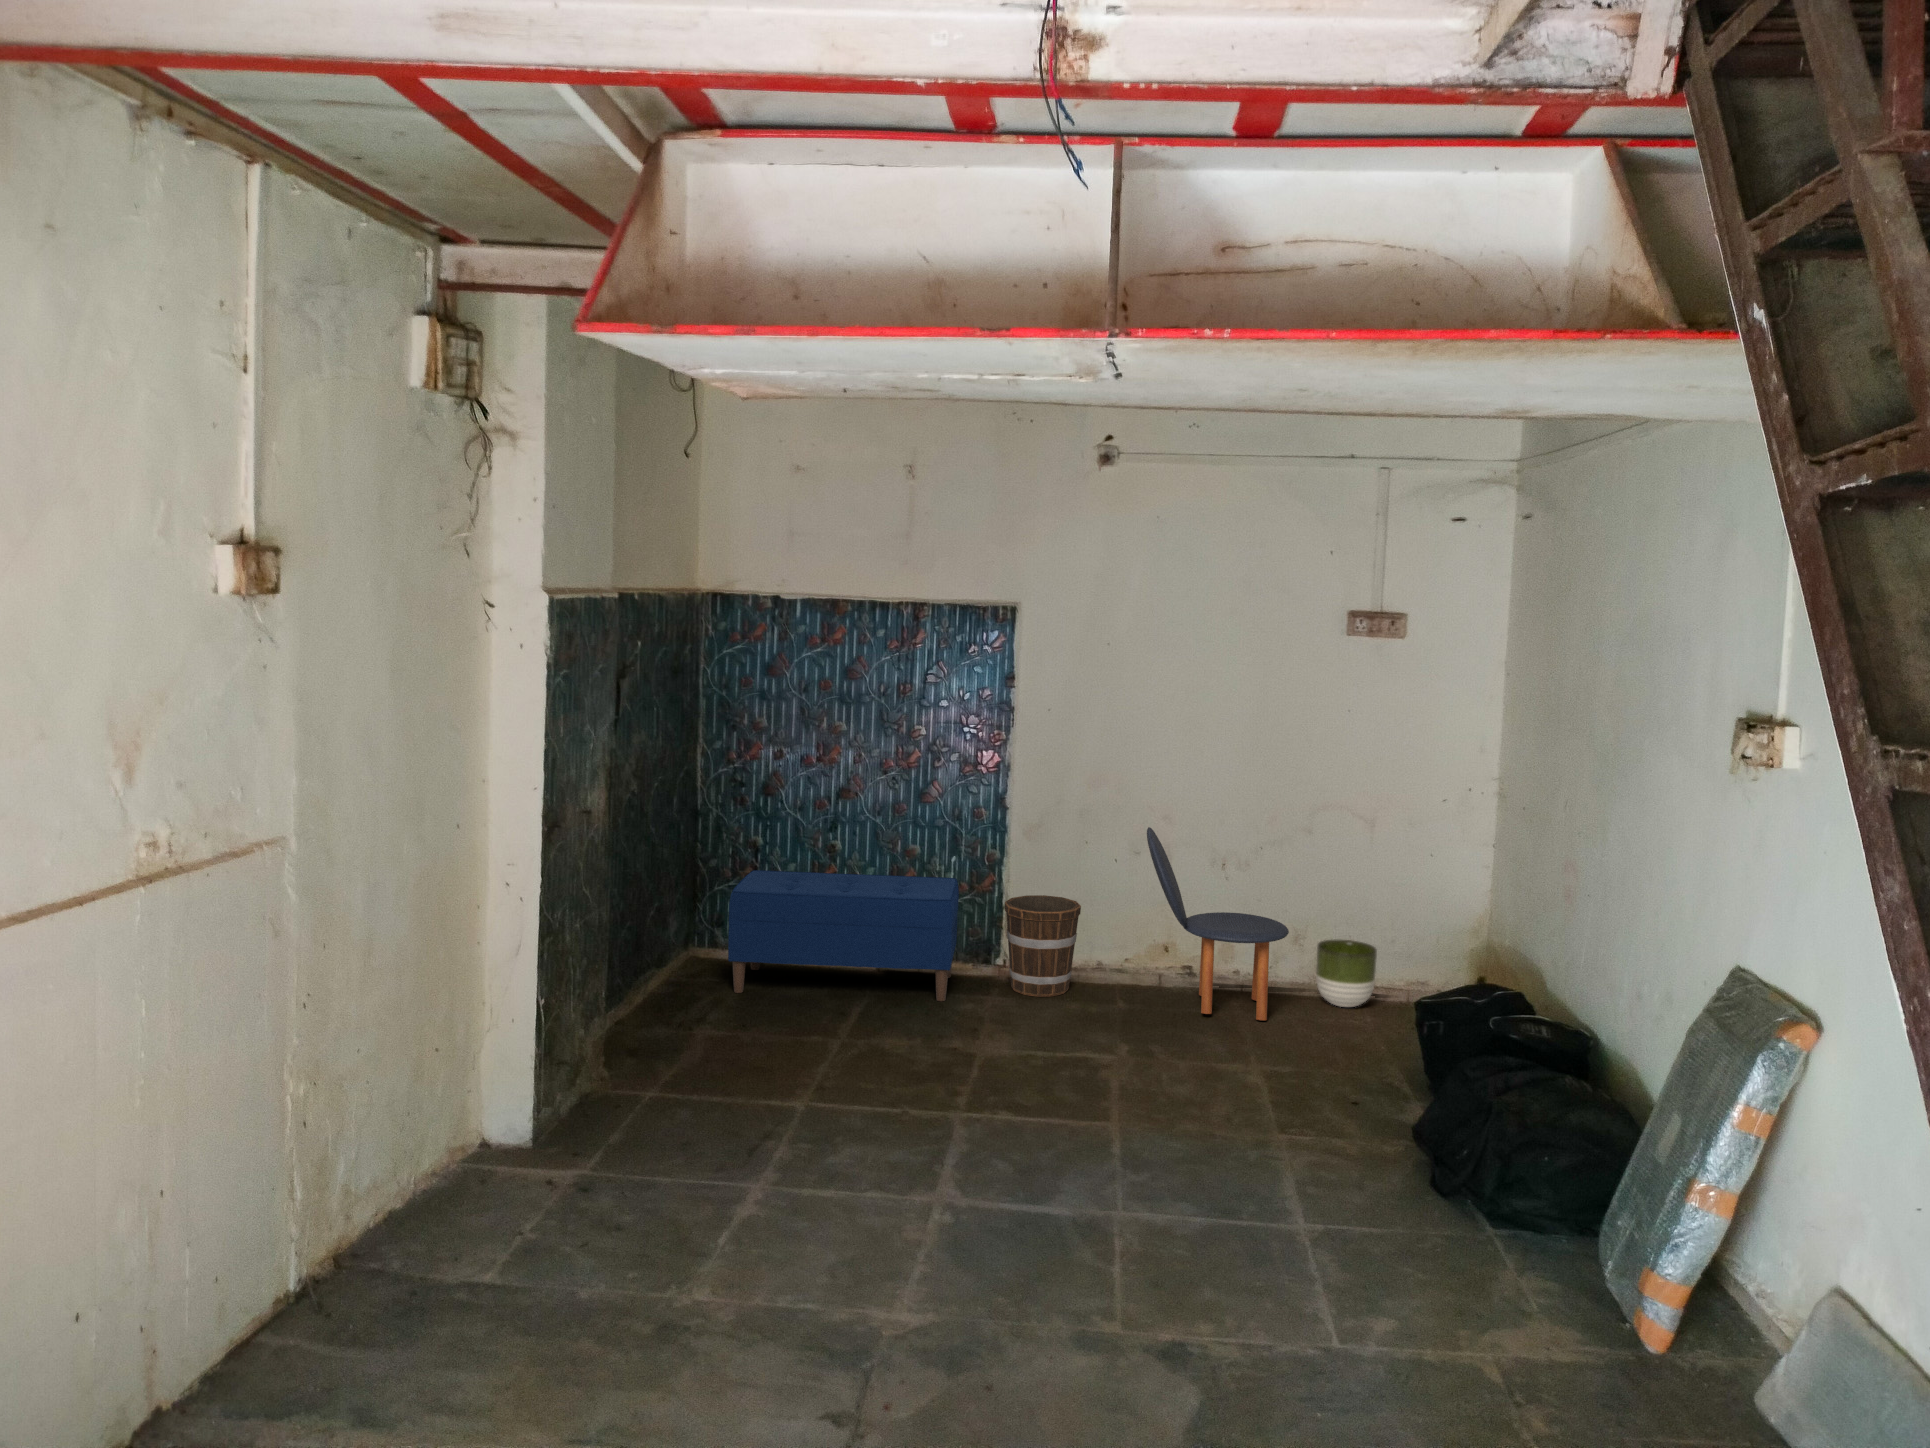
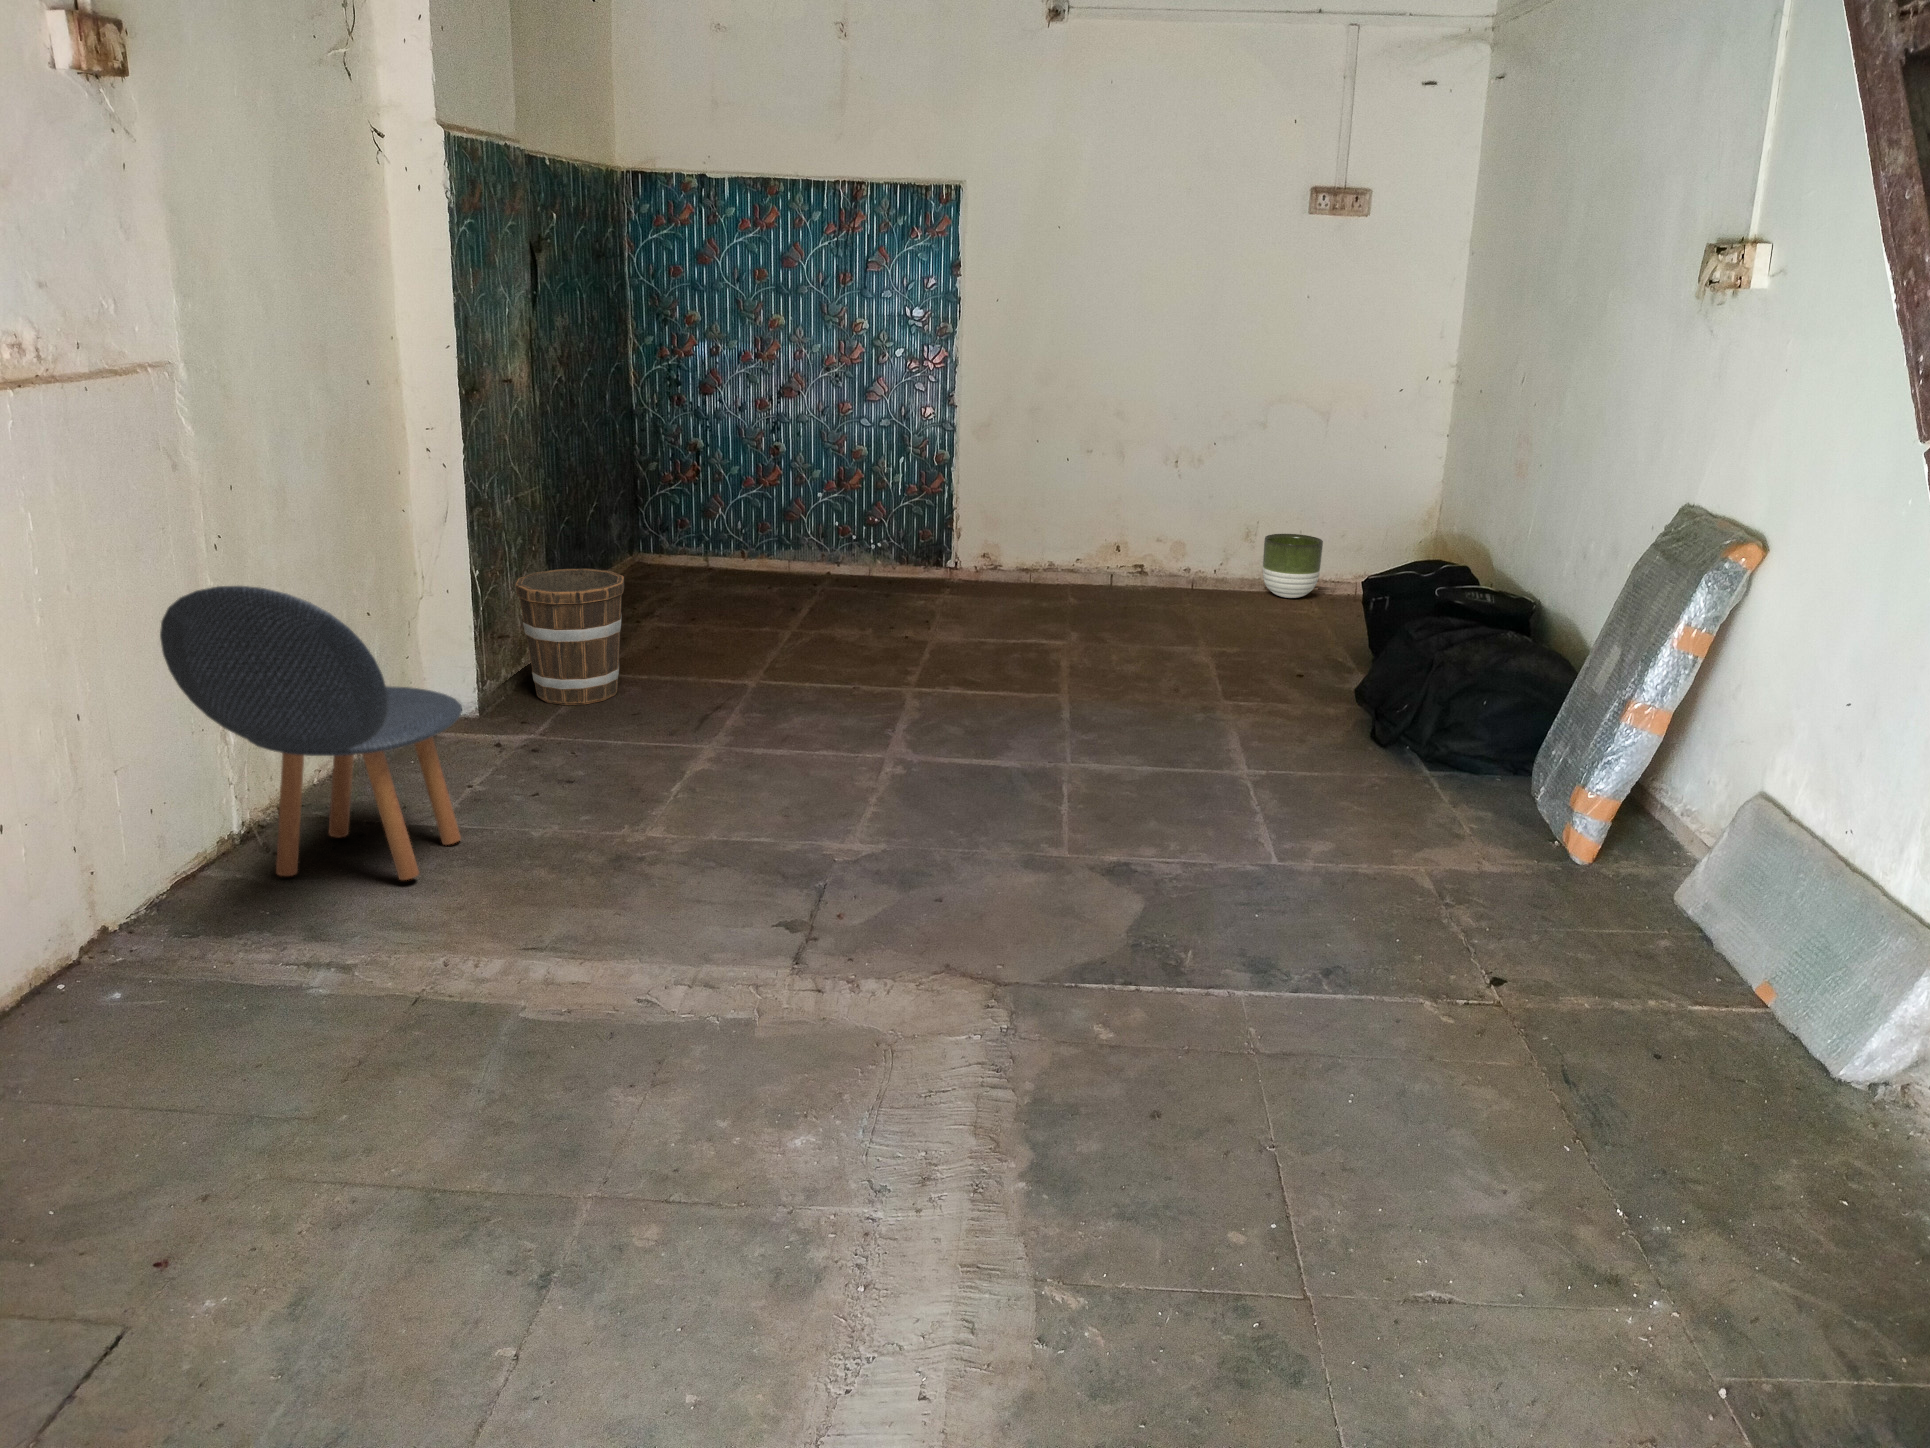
chair: present [1147,827,1289,1020] -> present [160,586,462,880]
bench: present [728,870,959,1001] -> none [673,472,907,596]
bucket: present [1005,895,1081,997] -> present [516,569,624,705]

